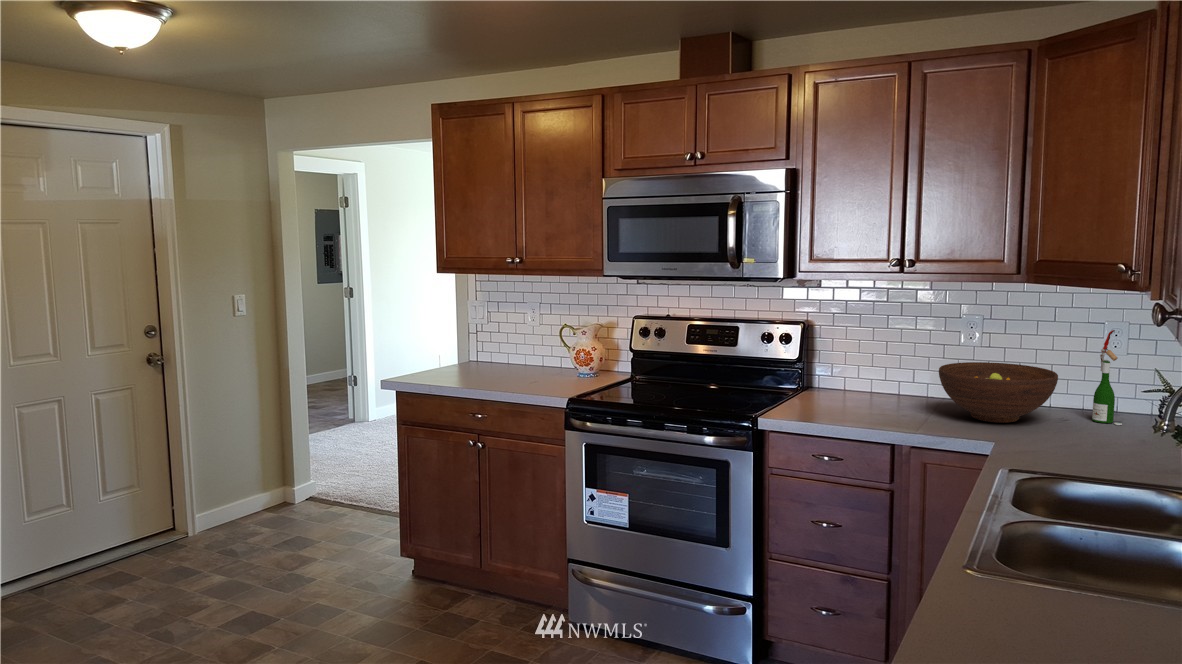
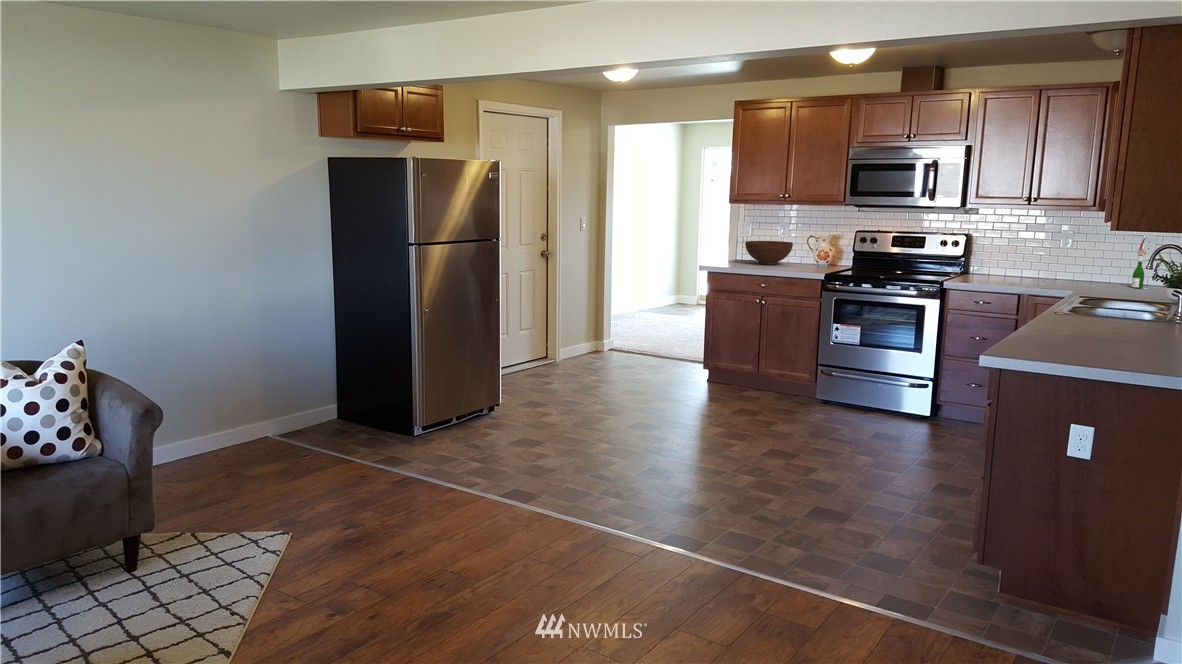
fruit bowl: present [939,362,1058,423] -> present [745,241,793,265]

